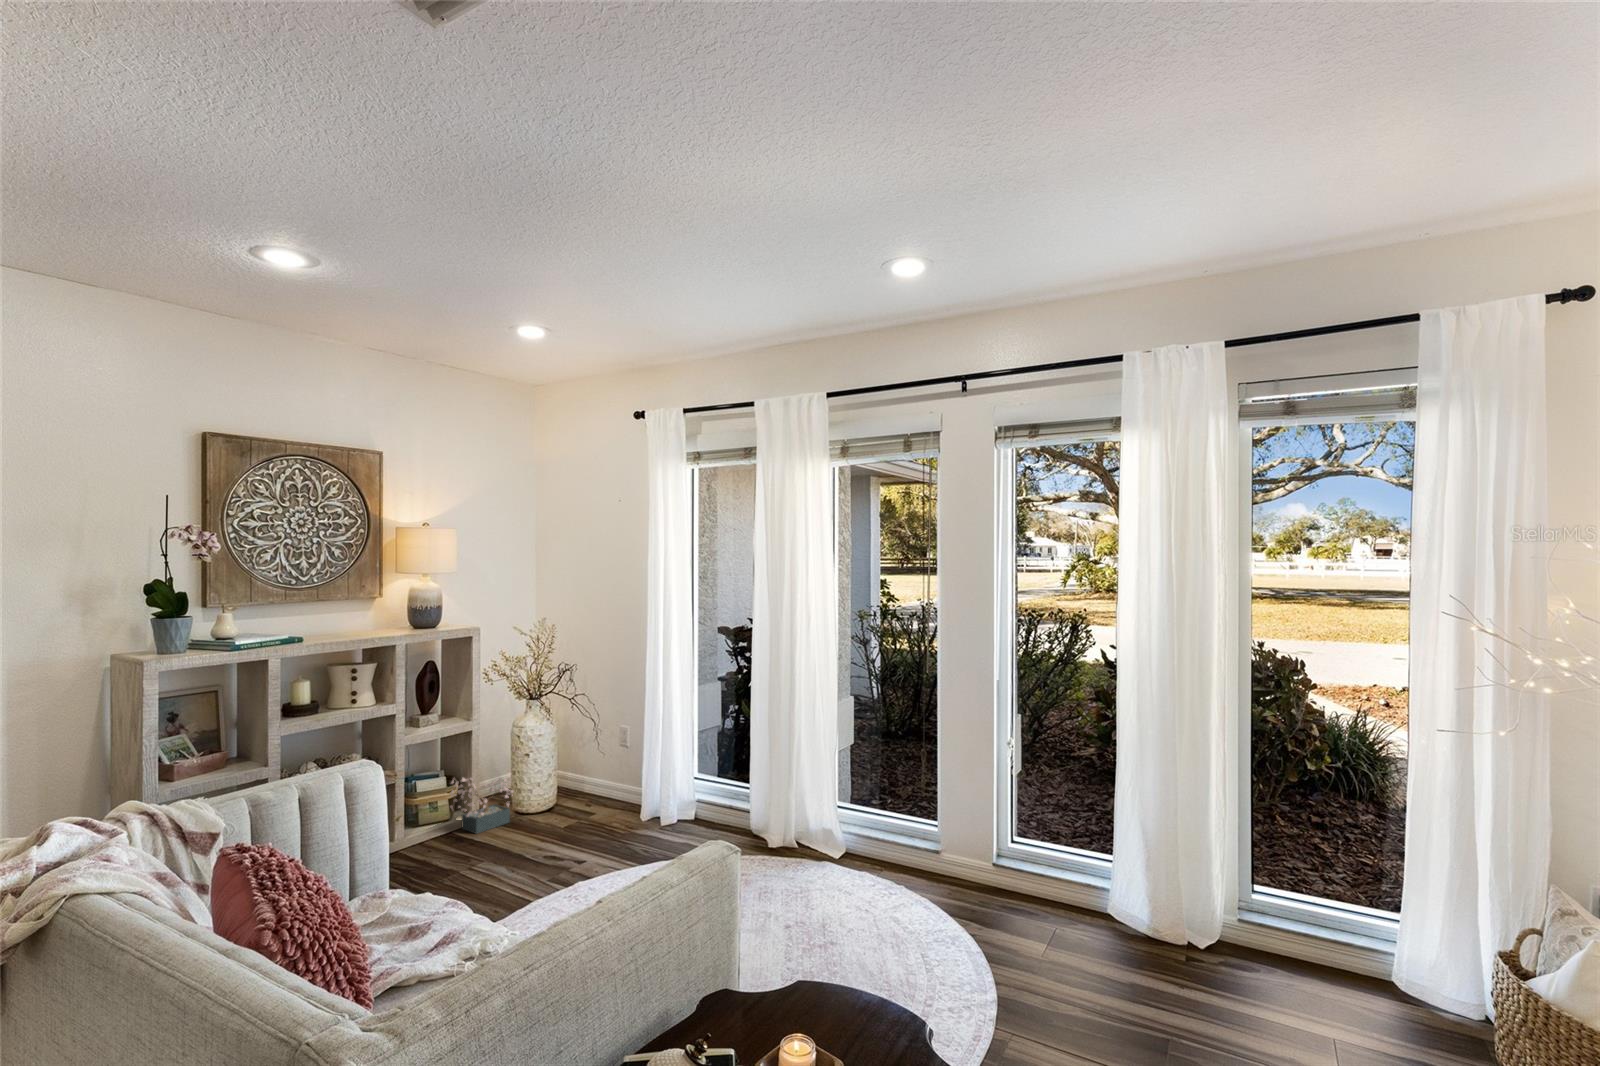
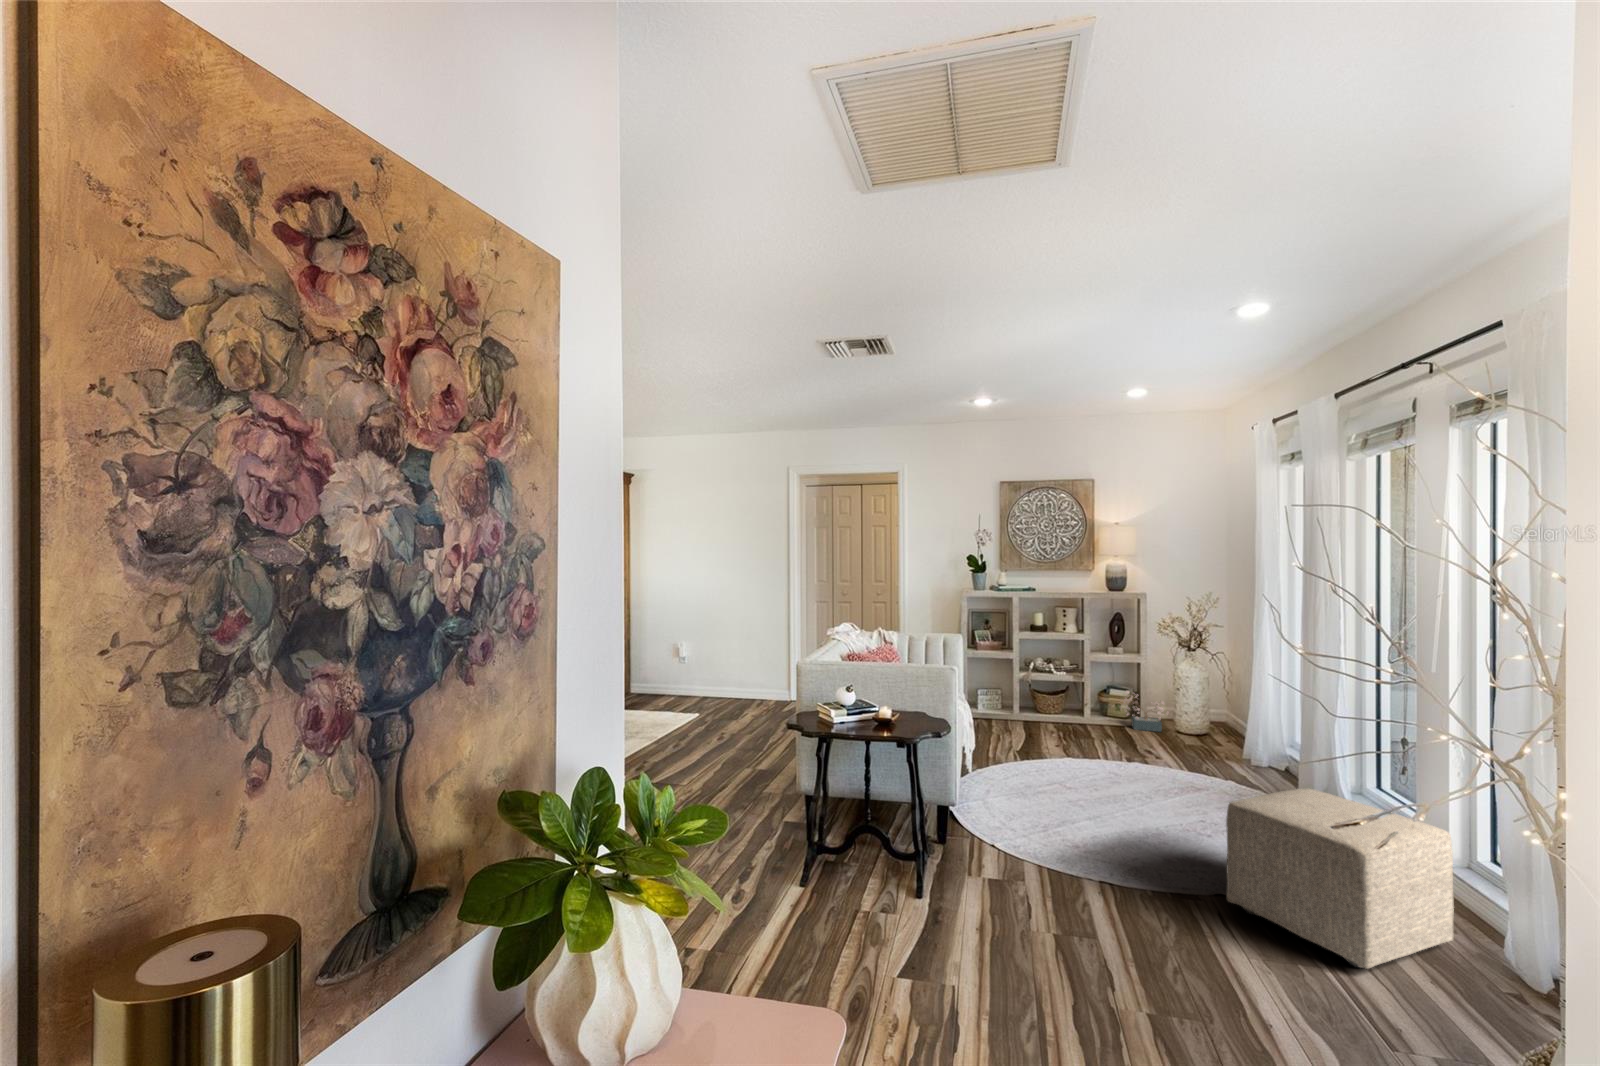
ottoman: none [987,833,1197,1027] -> present [1226,788,1454,969]

